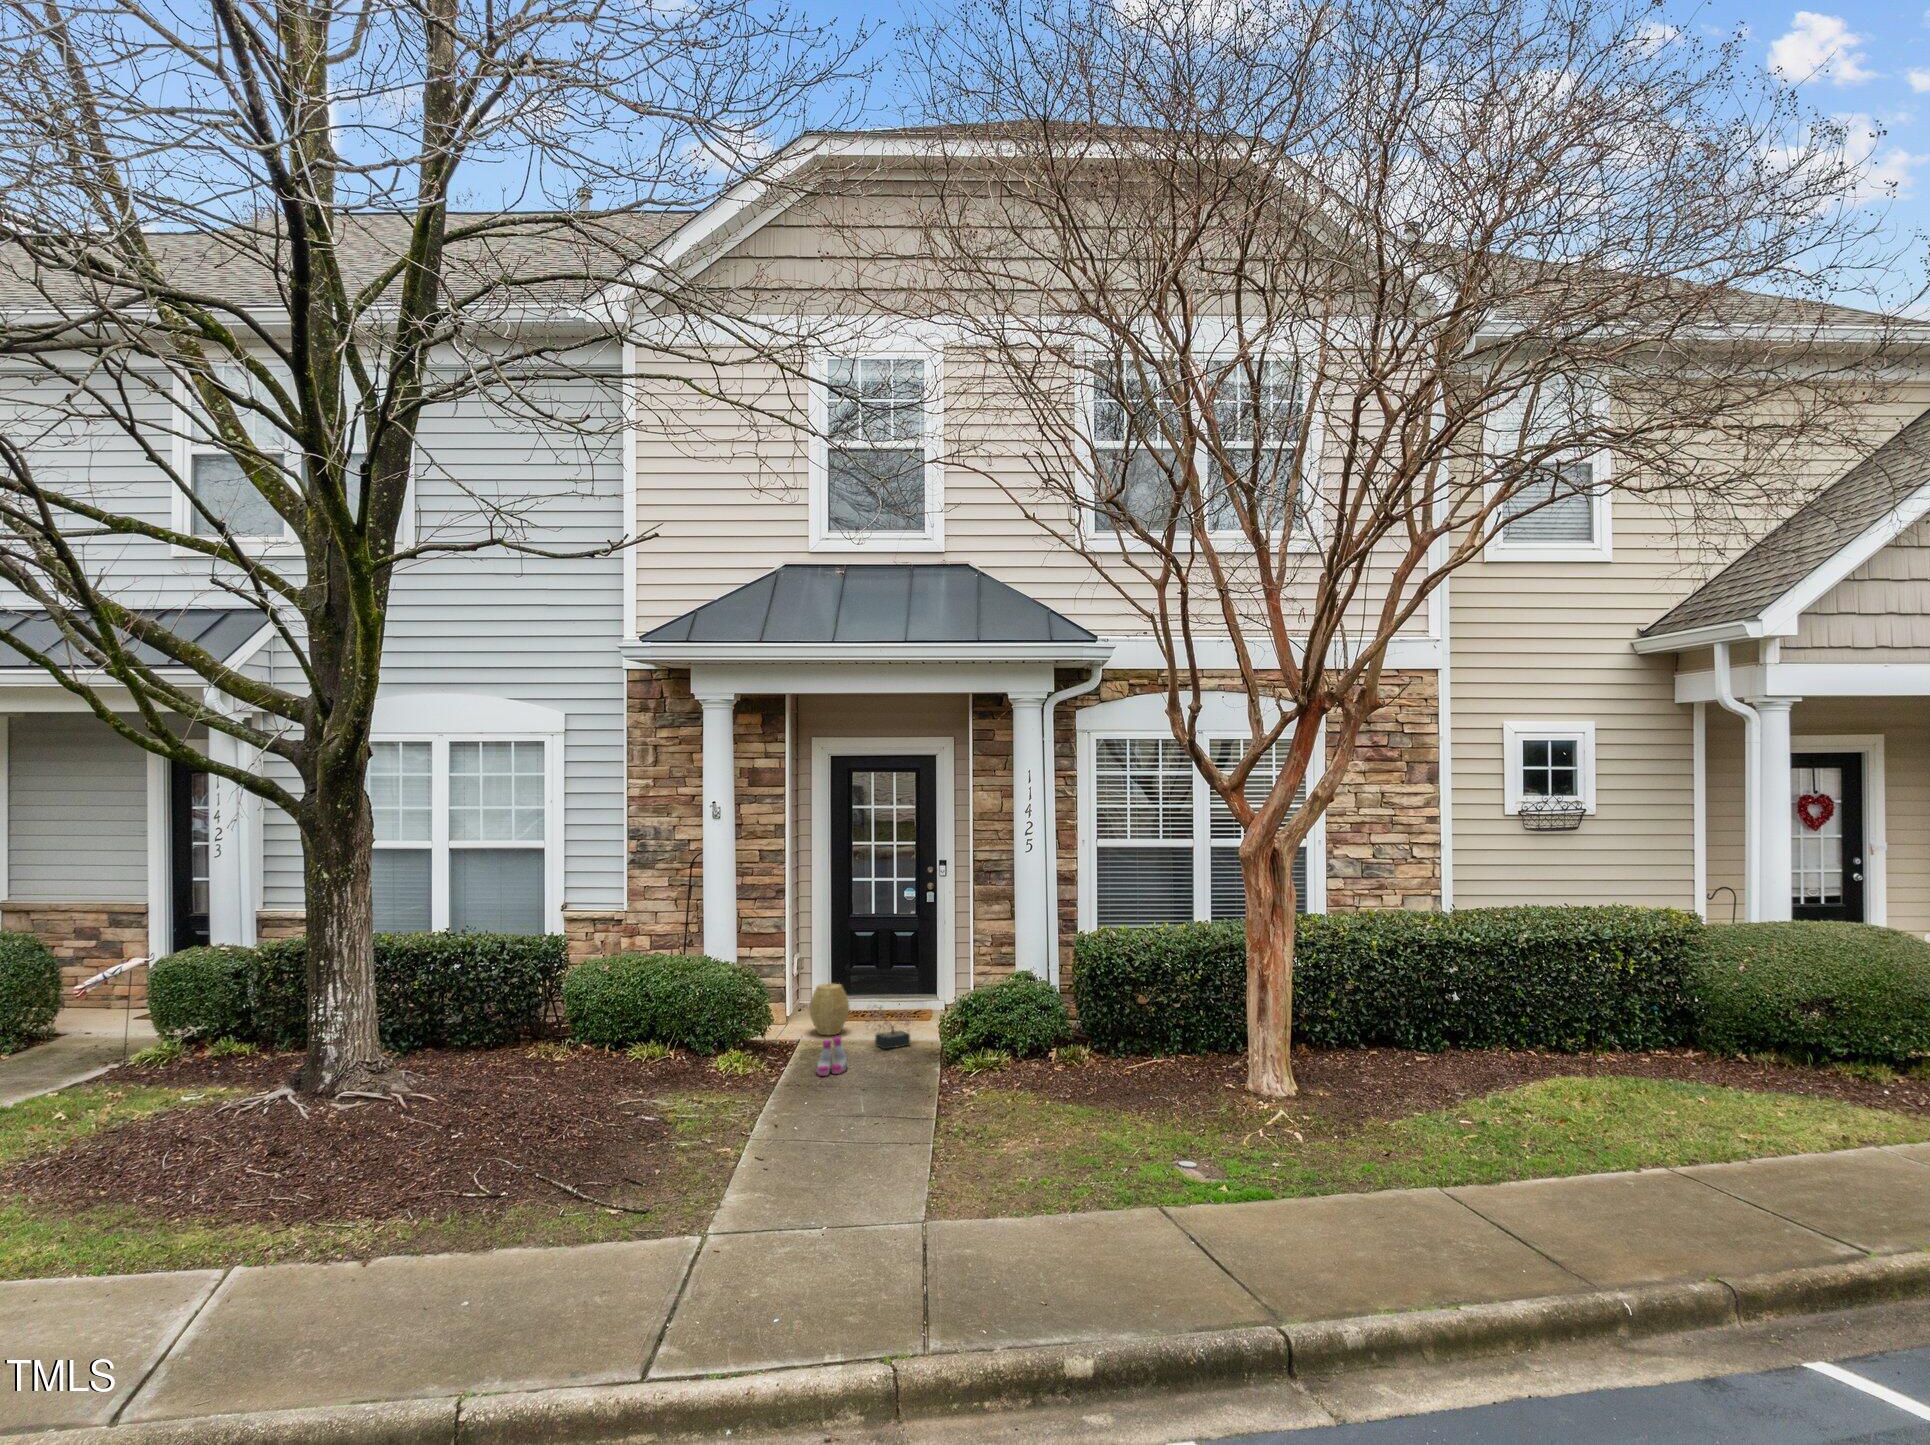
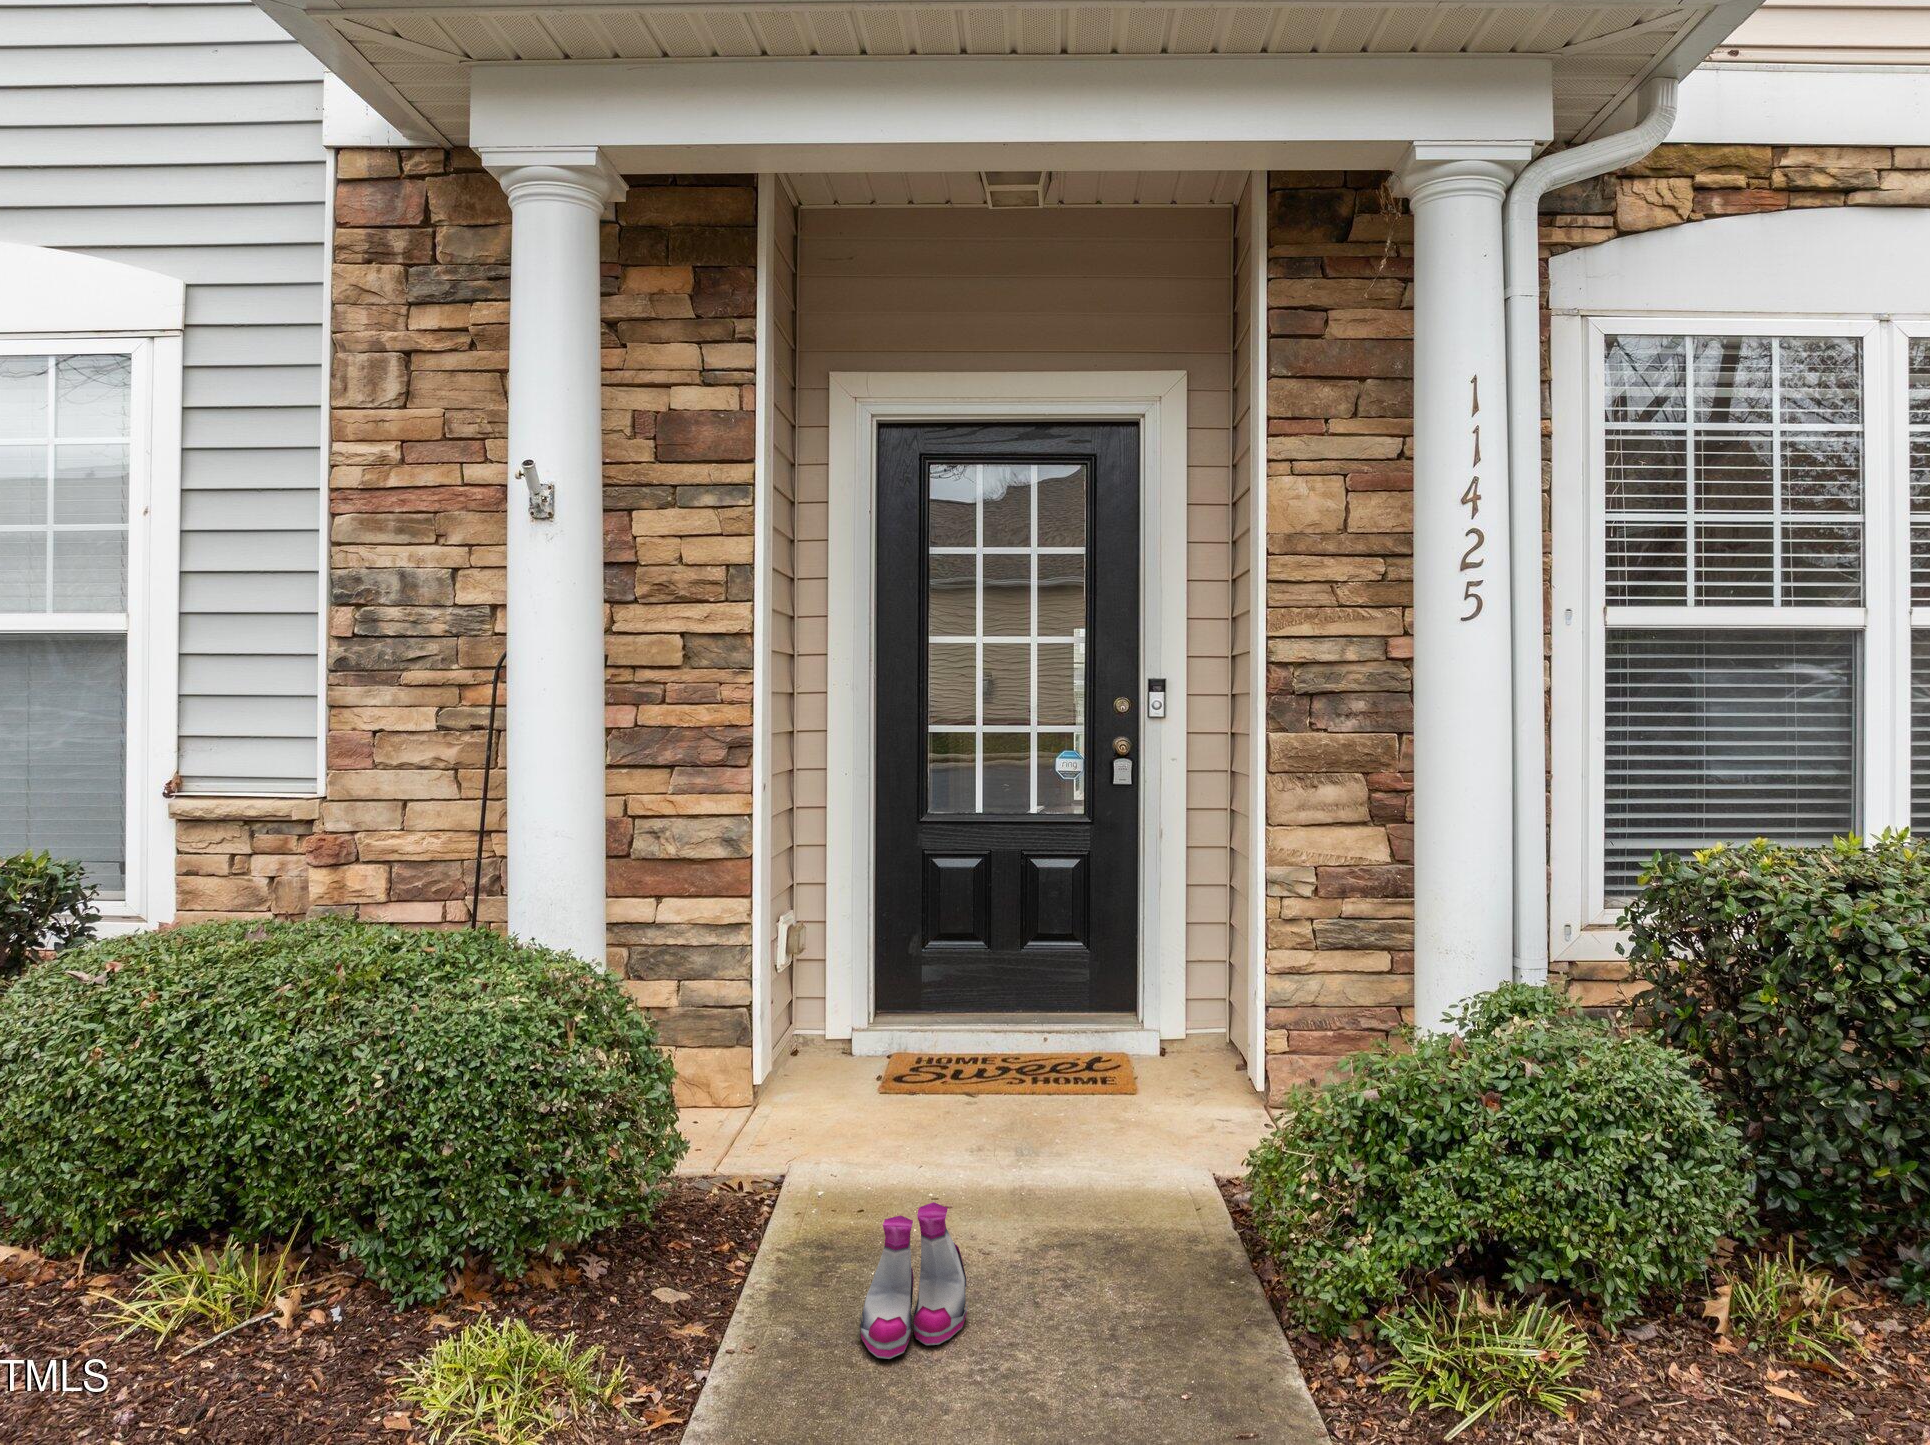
woven basket: present [809,984,849,1035] -> none [824,1000,940,1154]
decorative plant: present [866,1005,910,1049] -> none [1001,1072,1145,1215]

